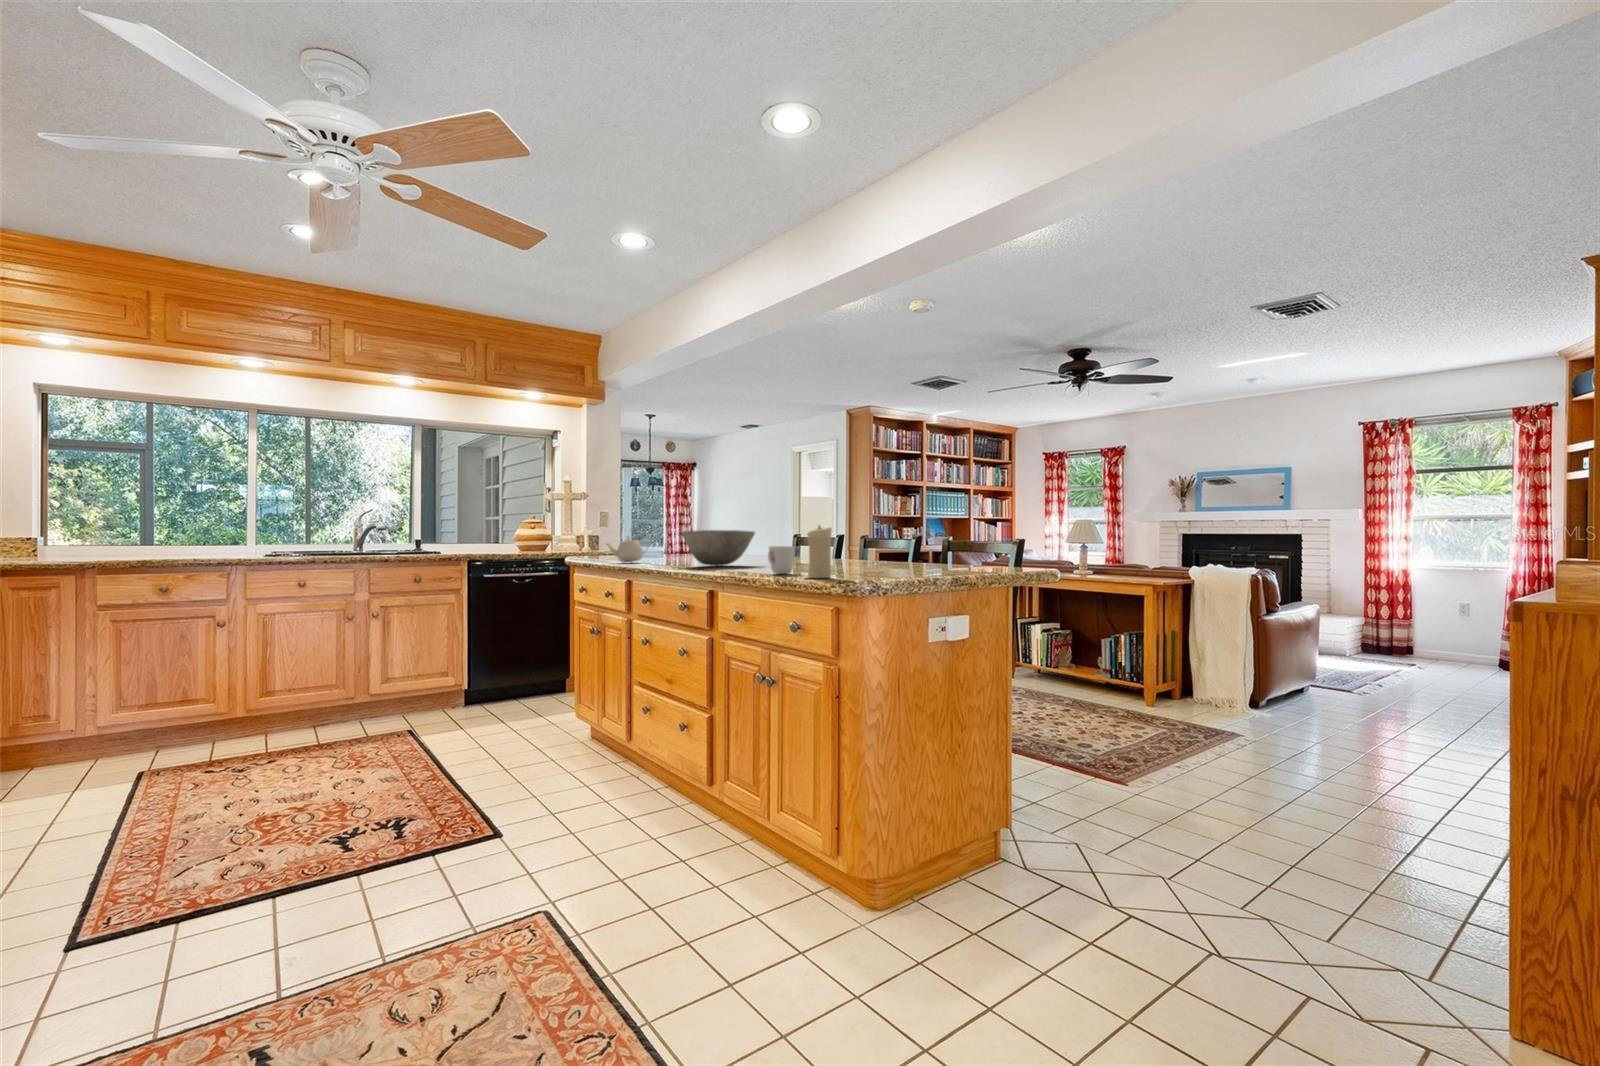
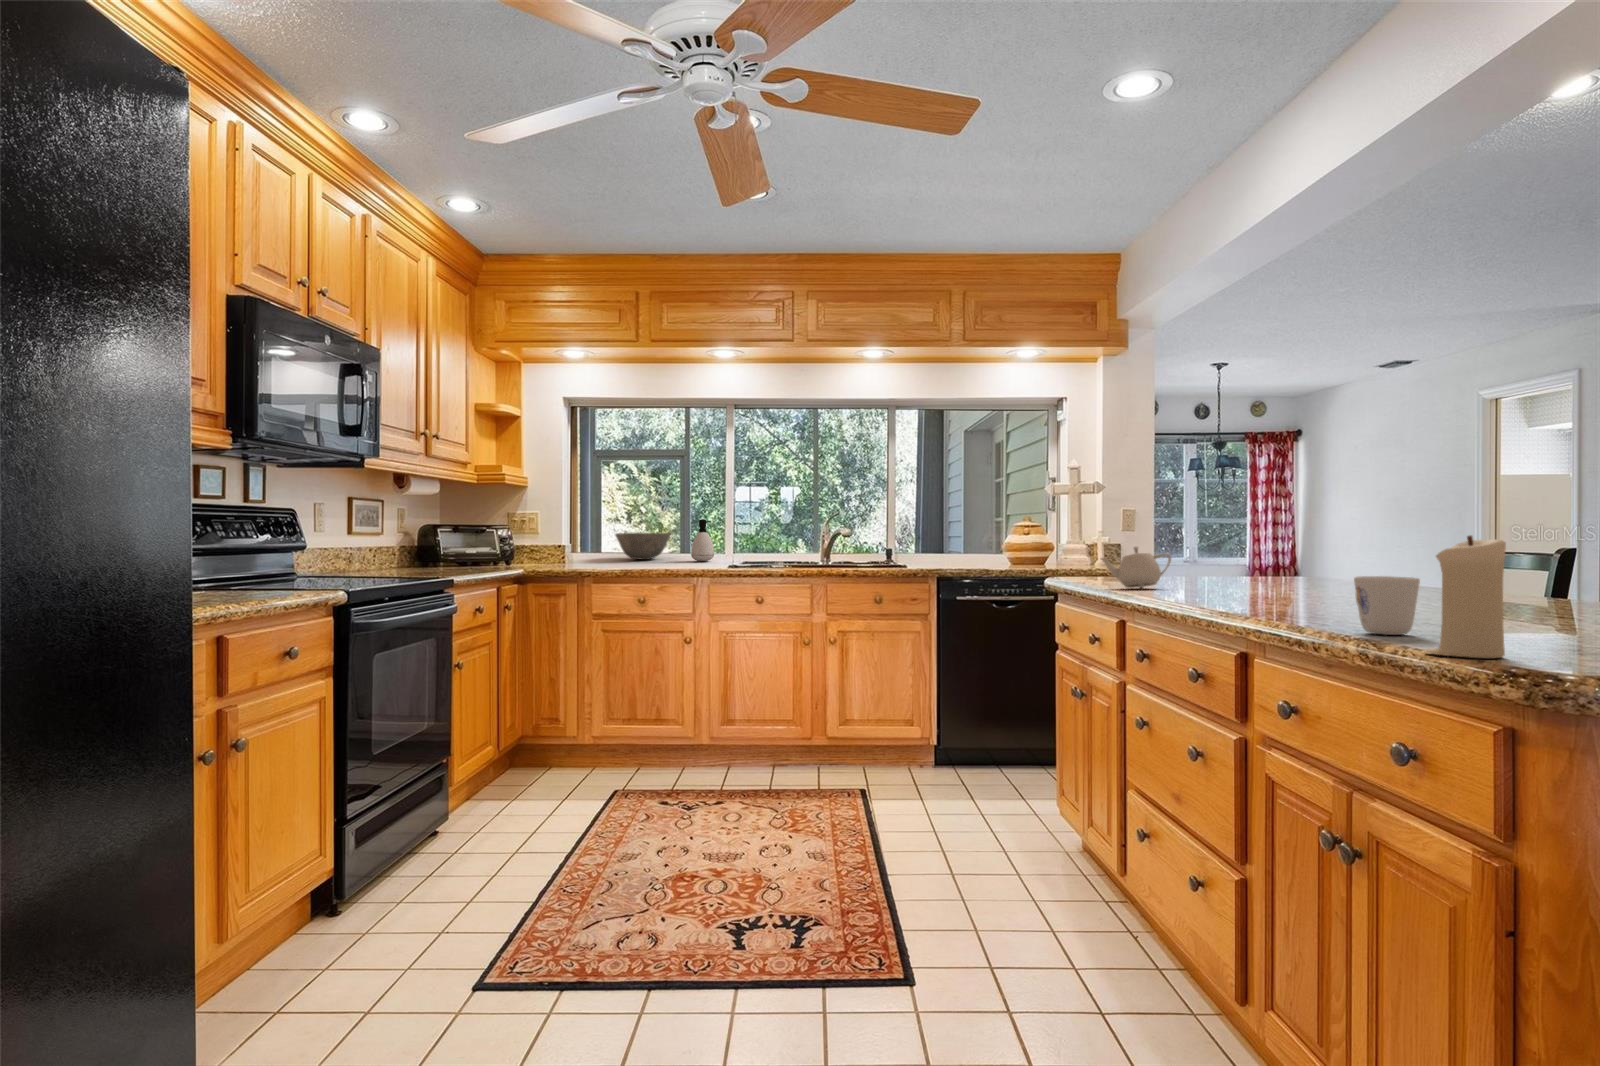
soap dispenser: none [207,512,234,552] -> present [691,519,714,561]
bowl: present [681,530,755,566] -> present [615,532,671,560]

